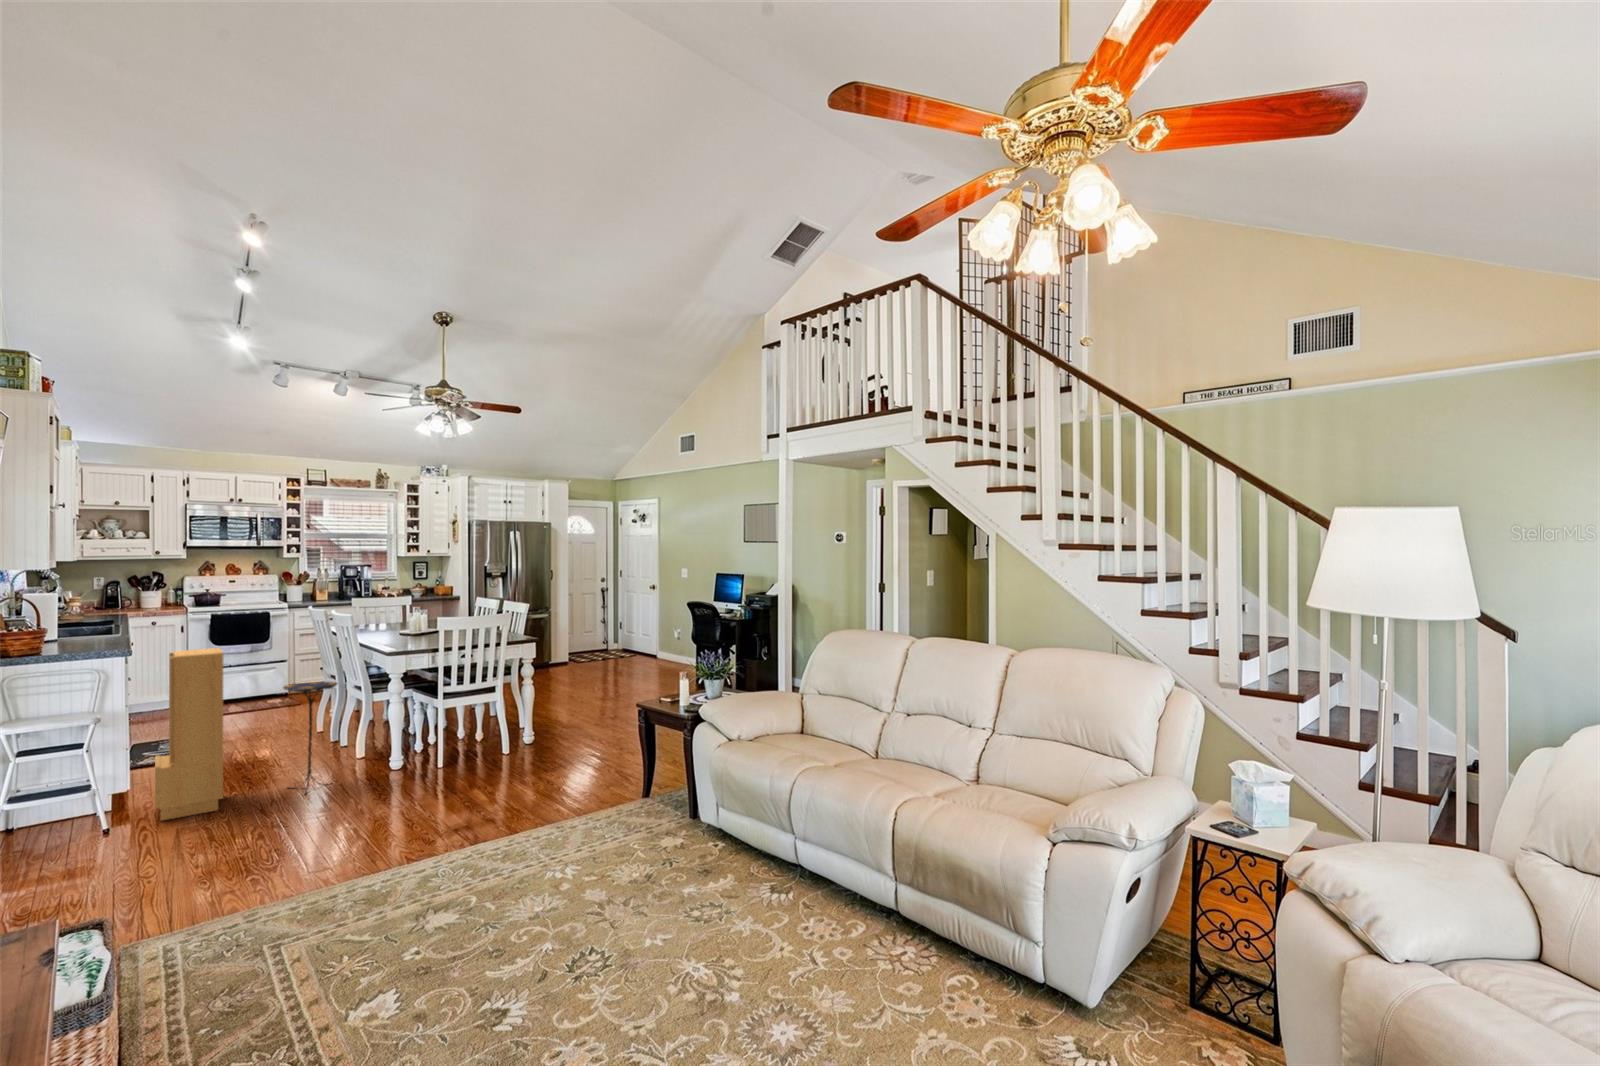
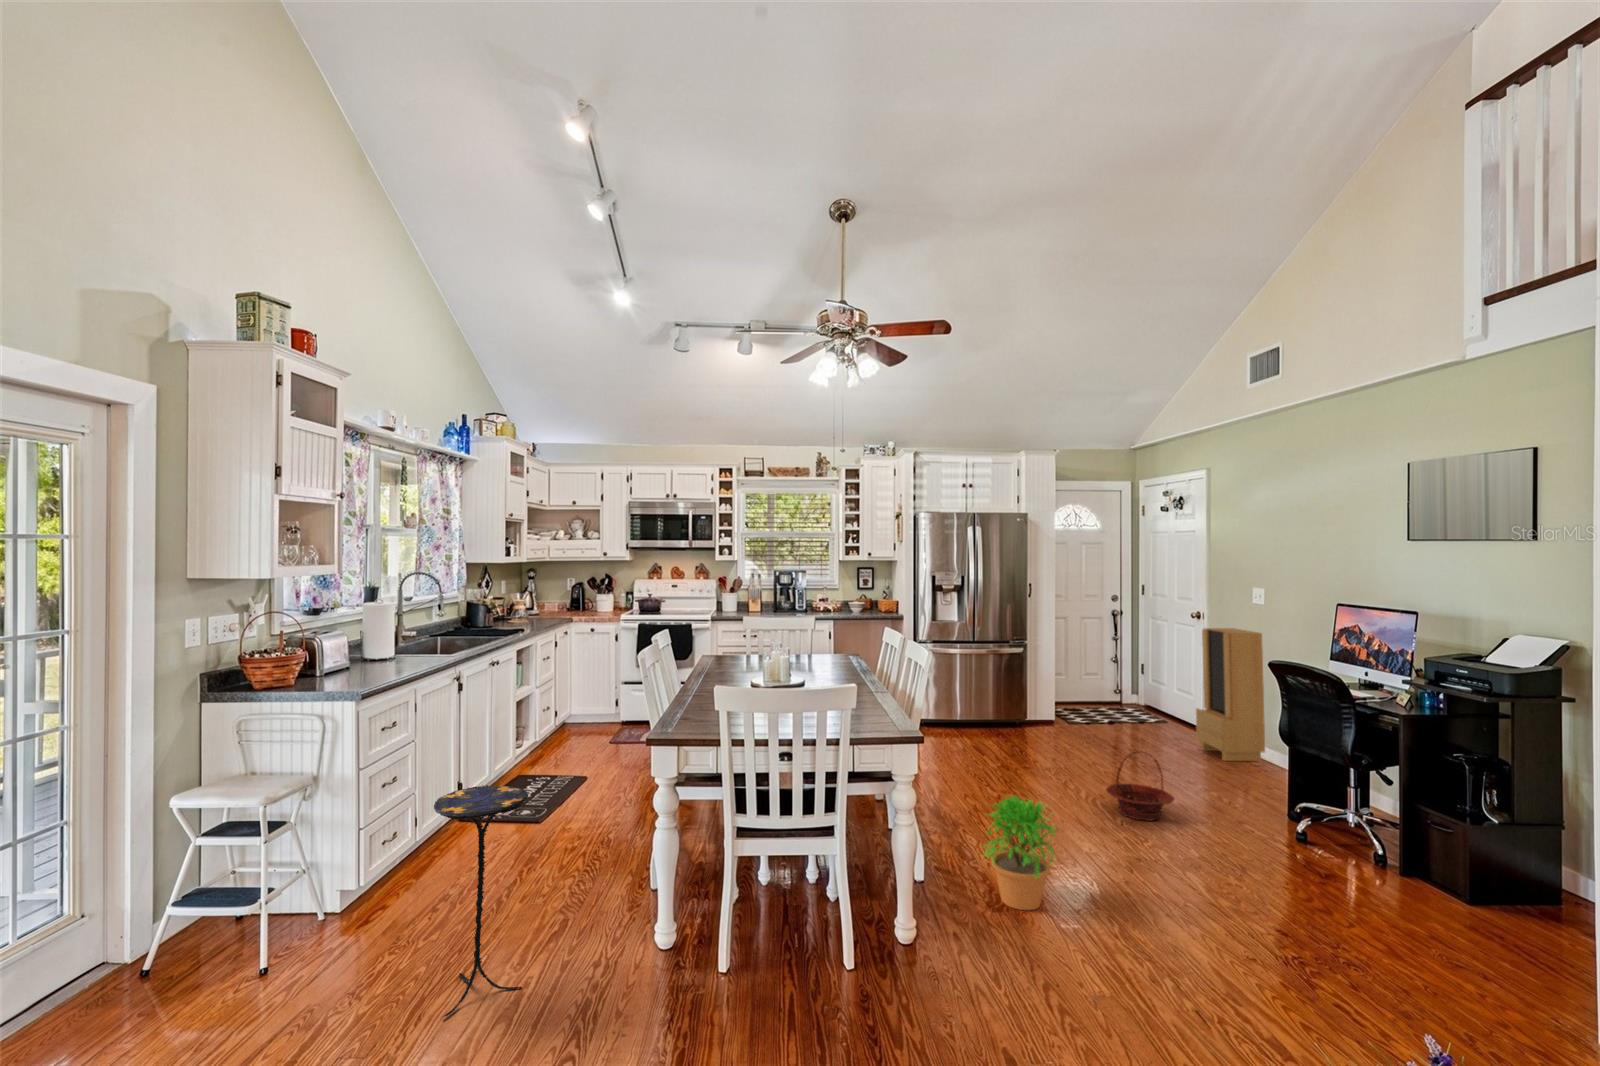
storage cabinet: present [155,648,223,820] -> present [1196,628,1265,761]
basket: none [608,657,642,693] -> present [1106,751,1174,821]
potted plant: none [555,670,594,724] -> present [986,796,1055,910]

